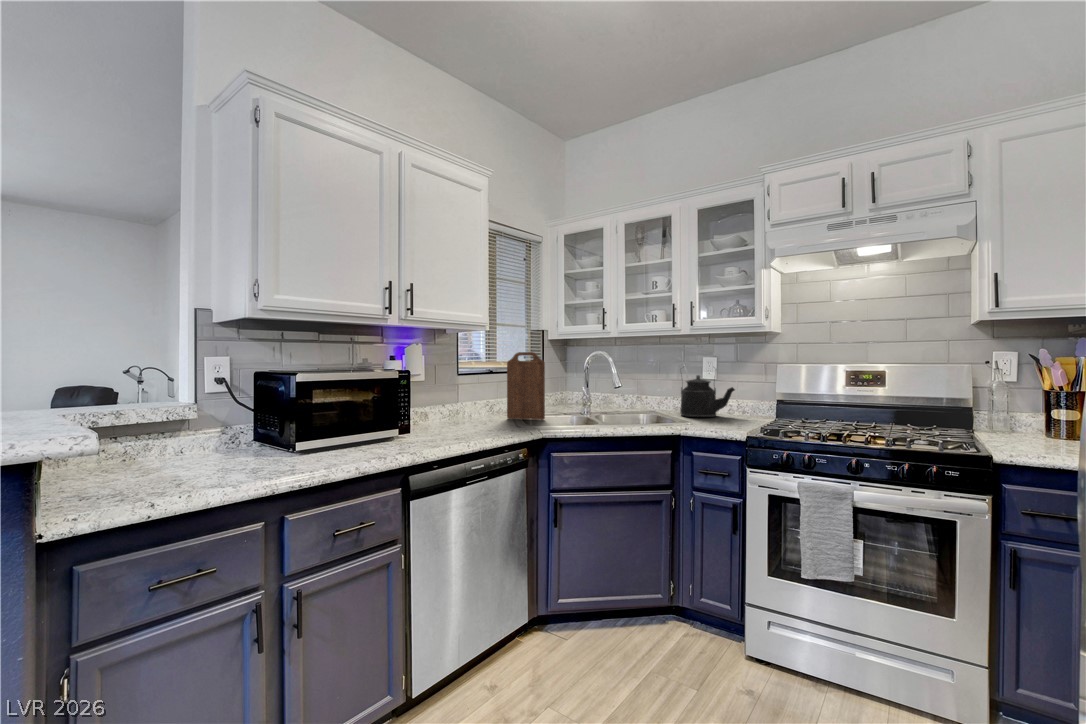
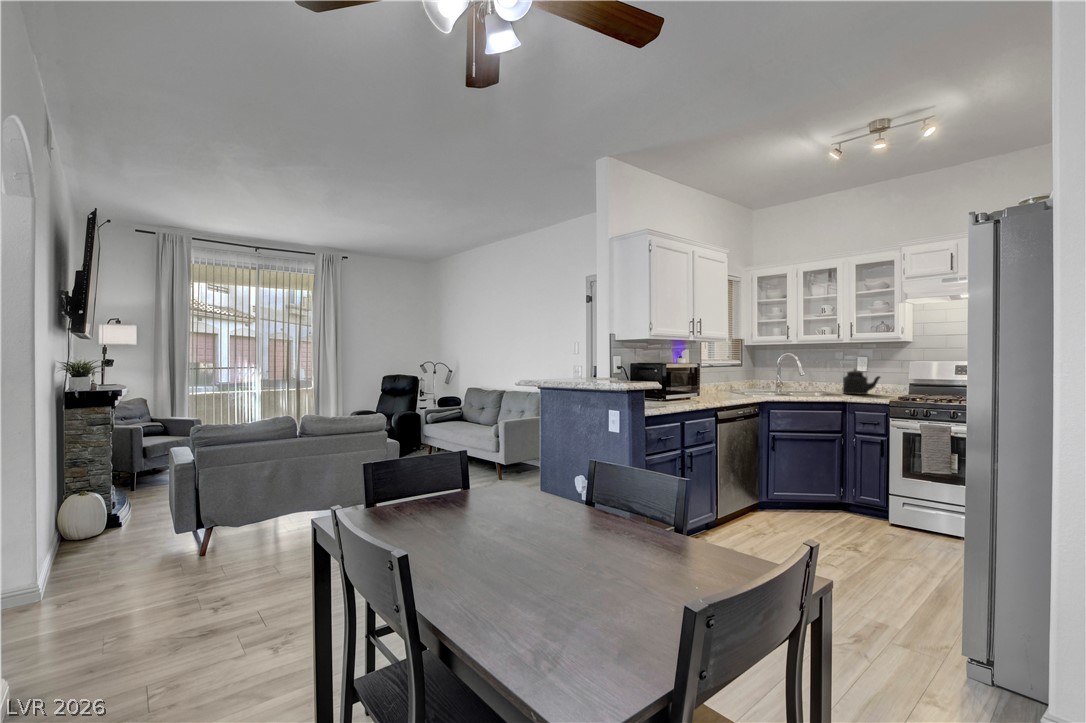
cutting board: present [507,352,545,420] -> none [729,354,754,395]

